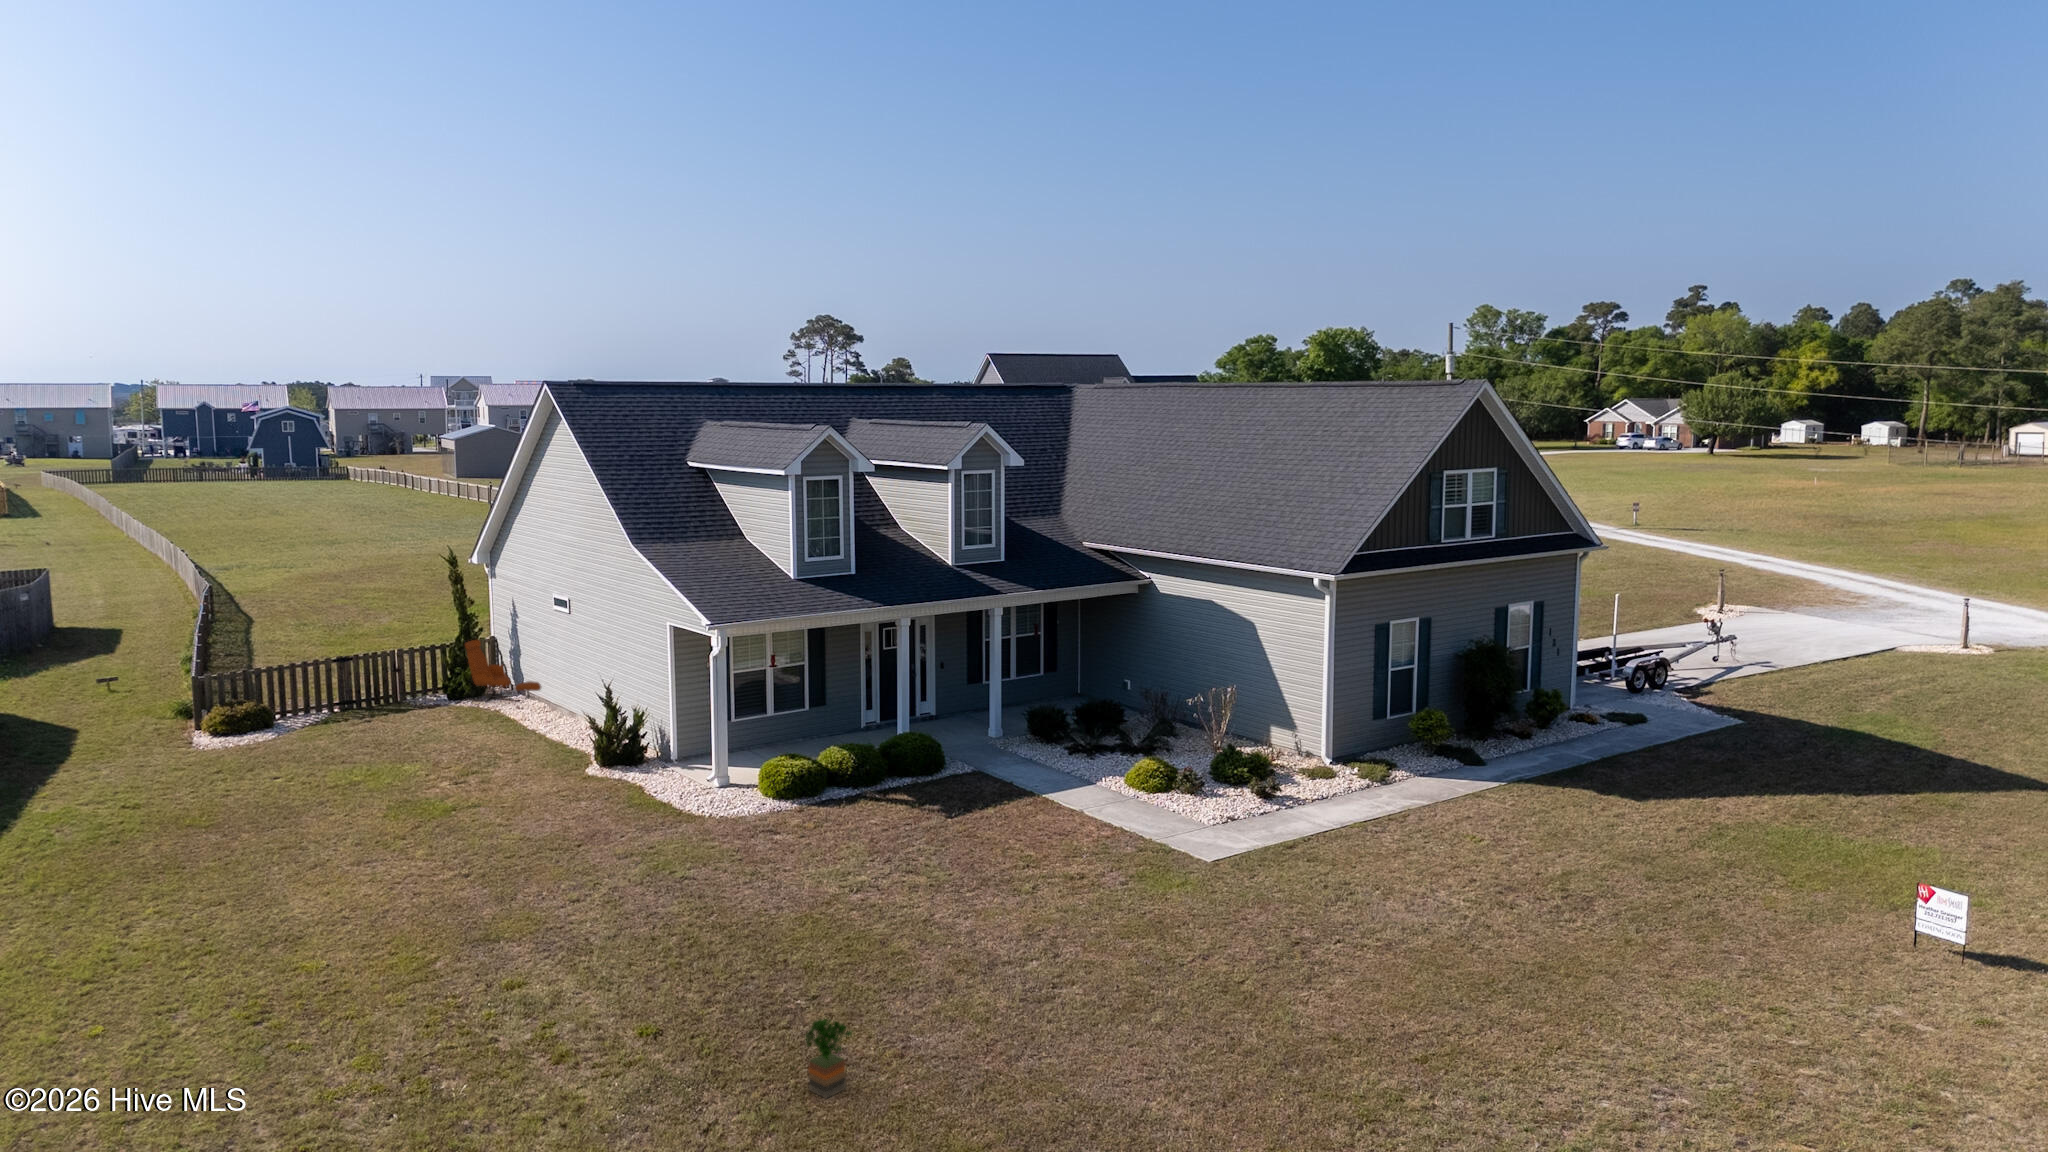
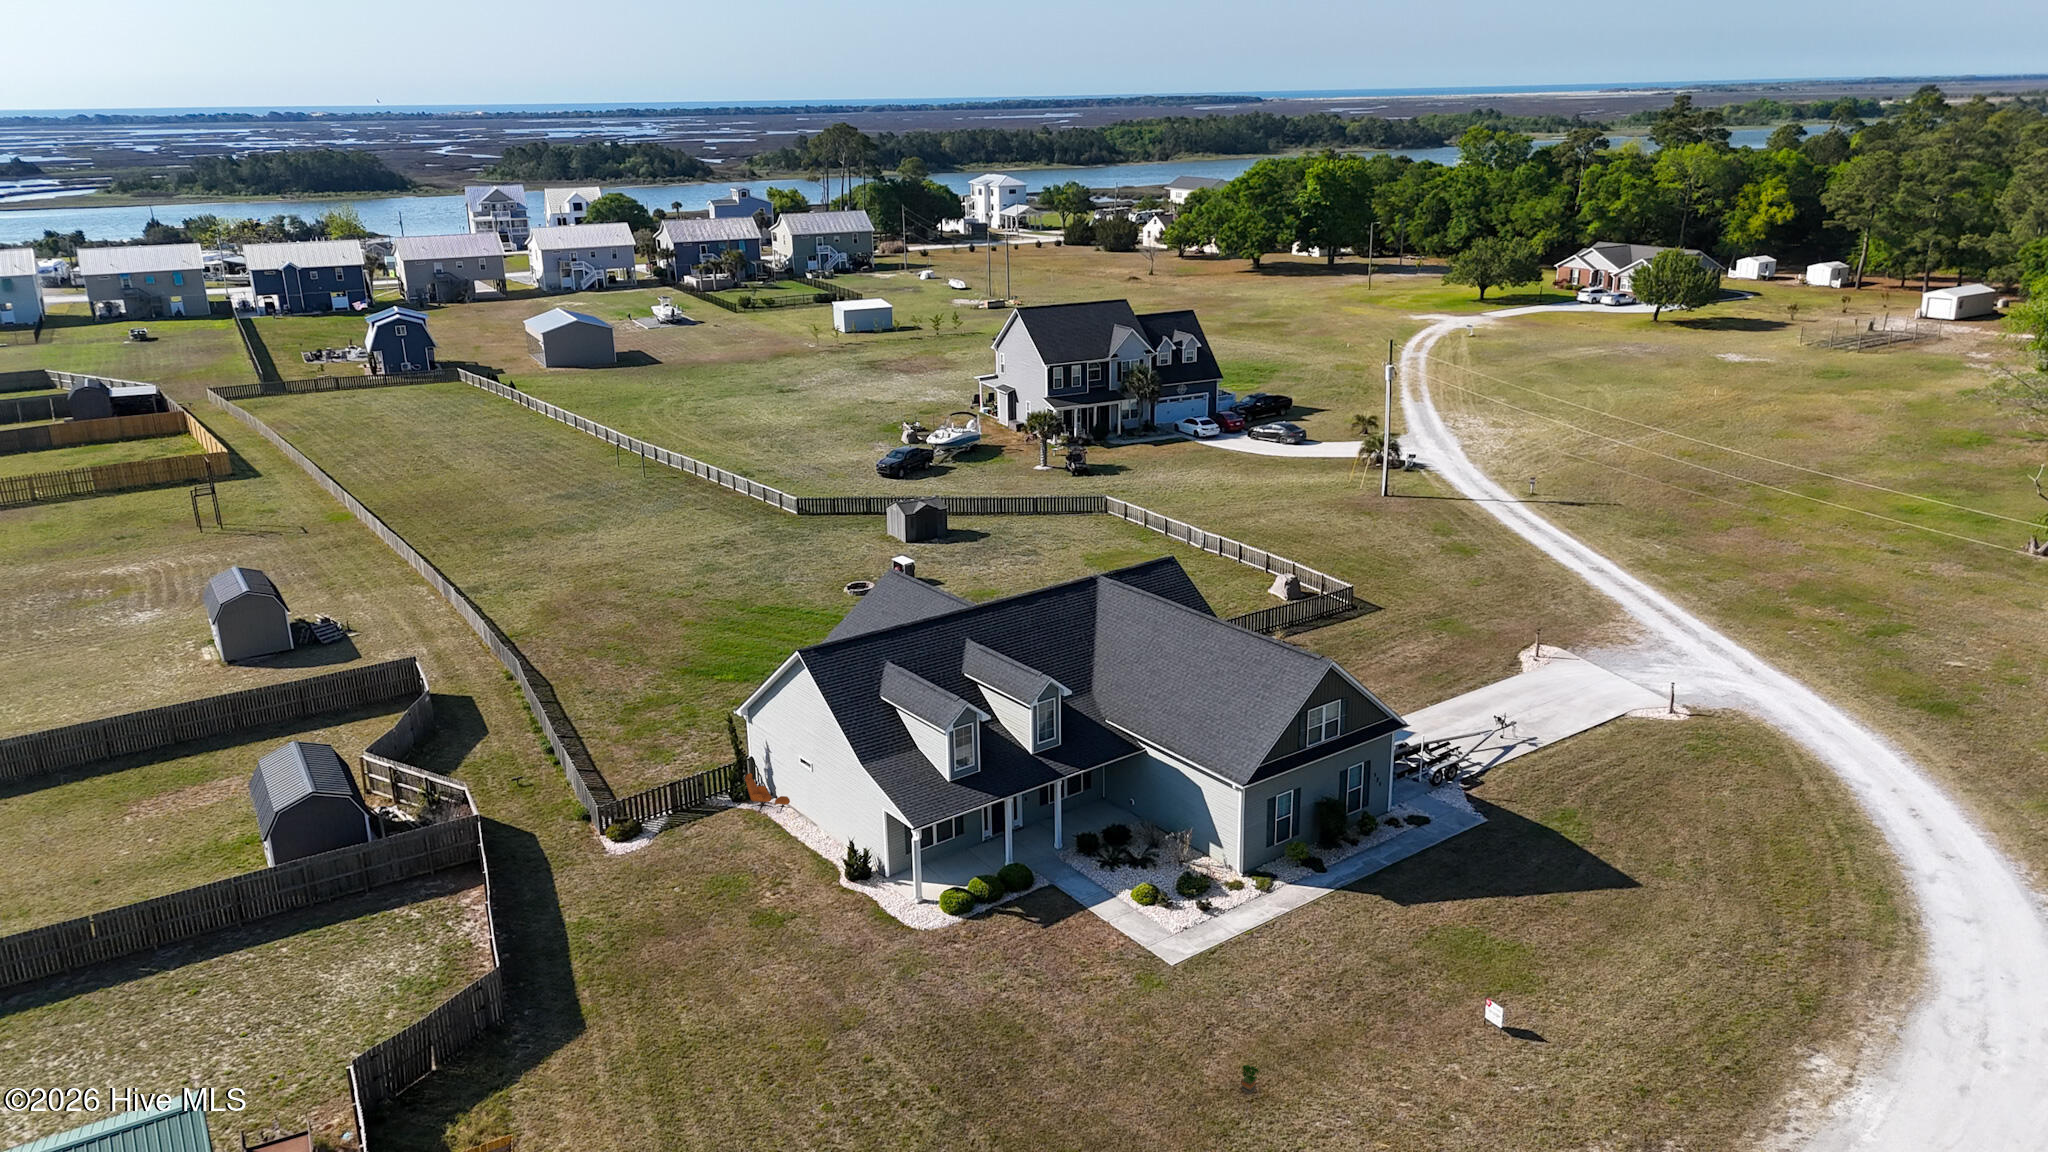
potted tree: present [805,1019,852,1098] -> present [1242,1065,1259,1094]

